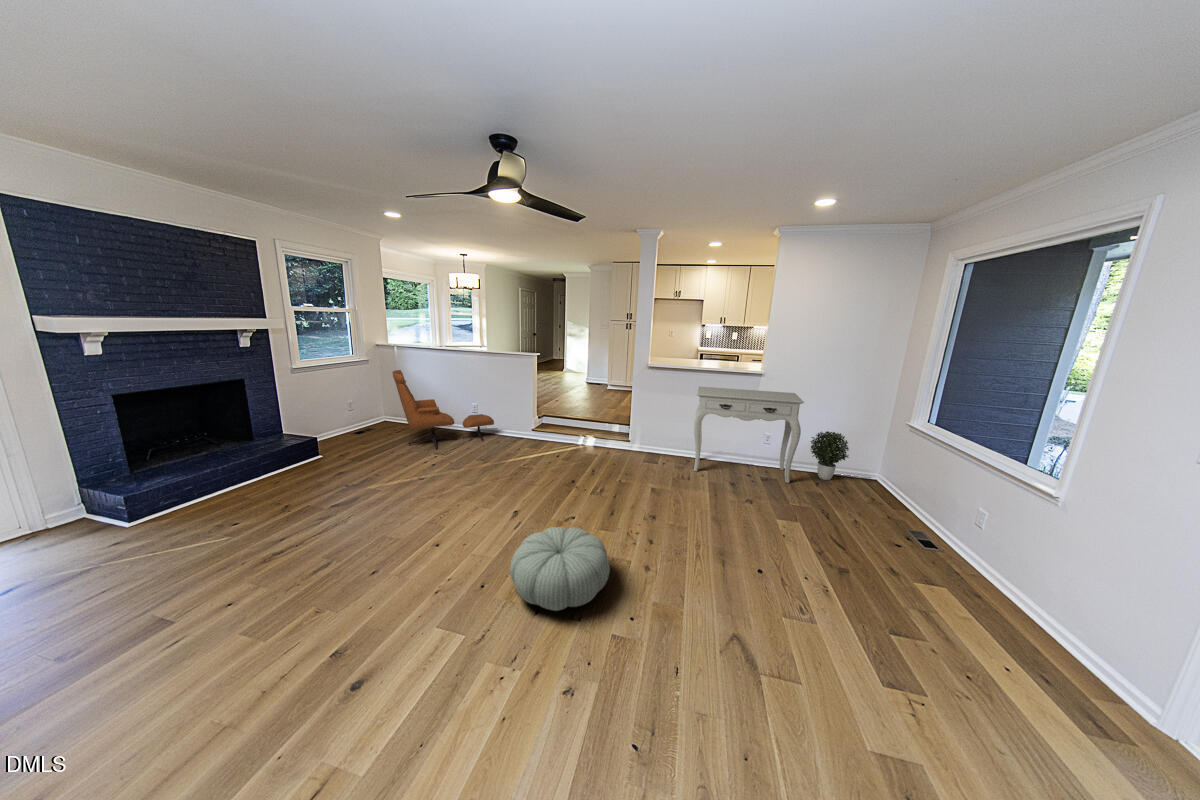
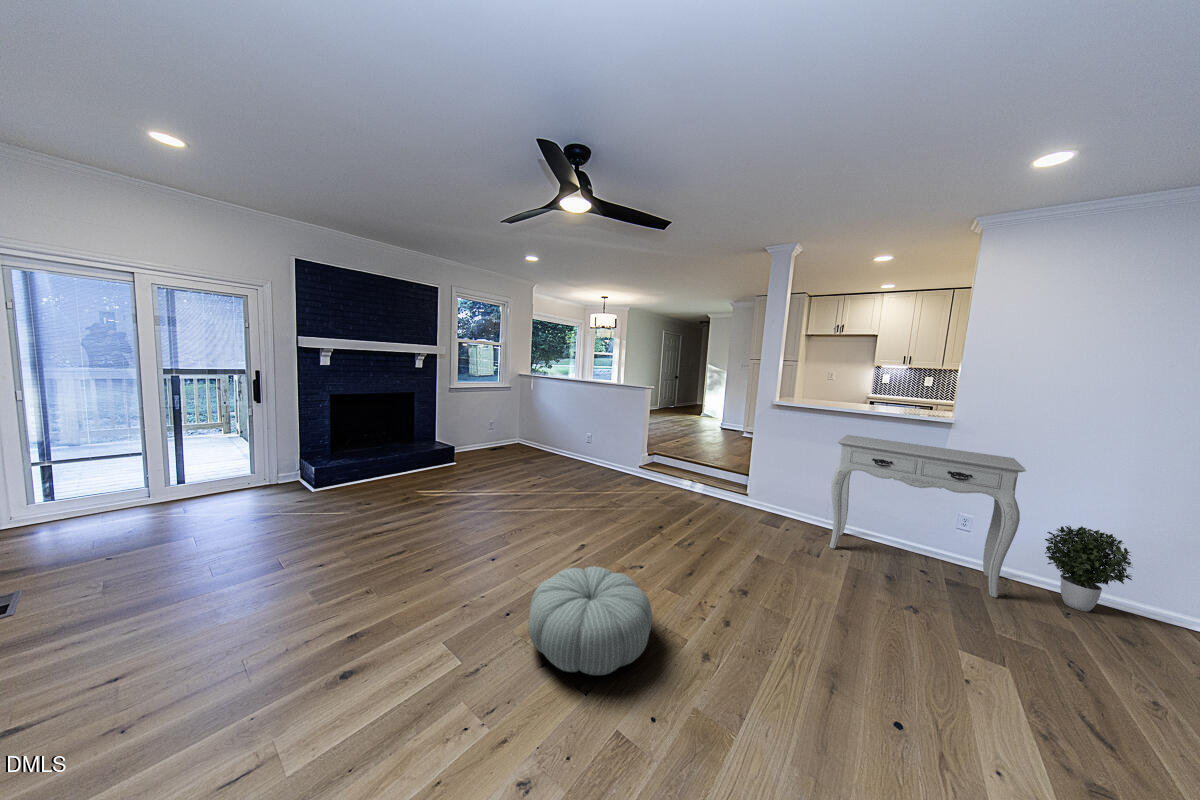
lounge chair: present [392,370,494,449] -> none [512,390,602,470]

